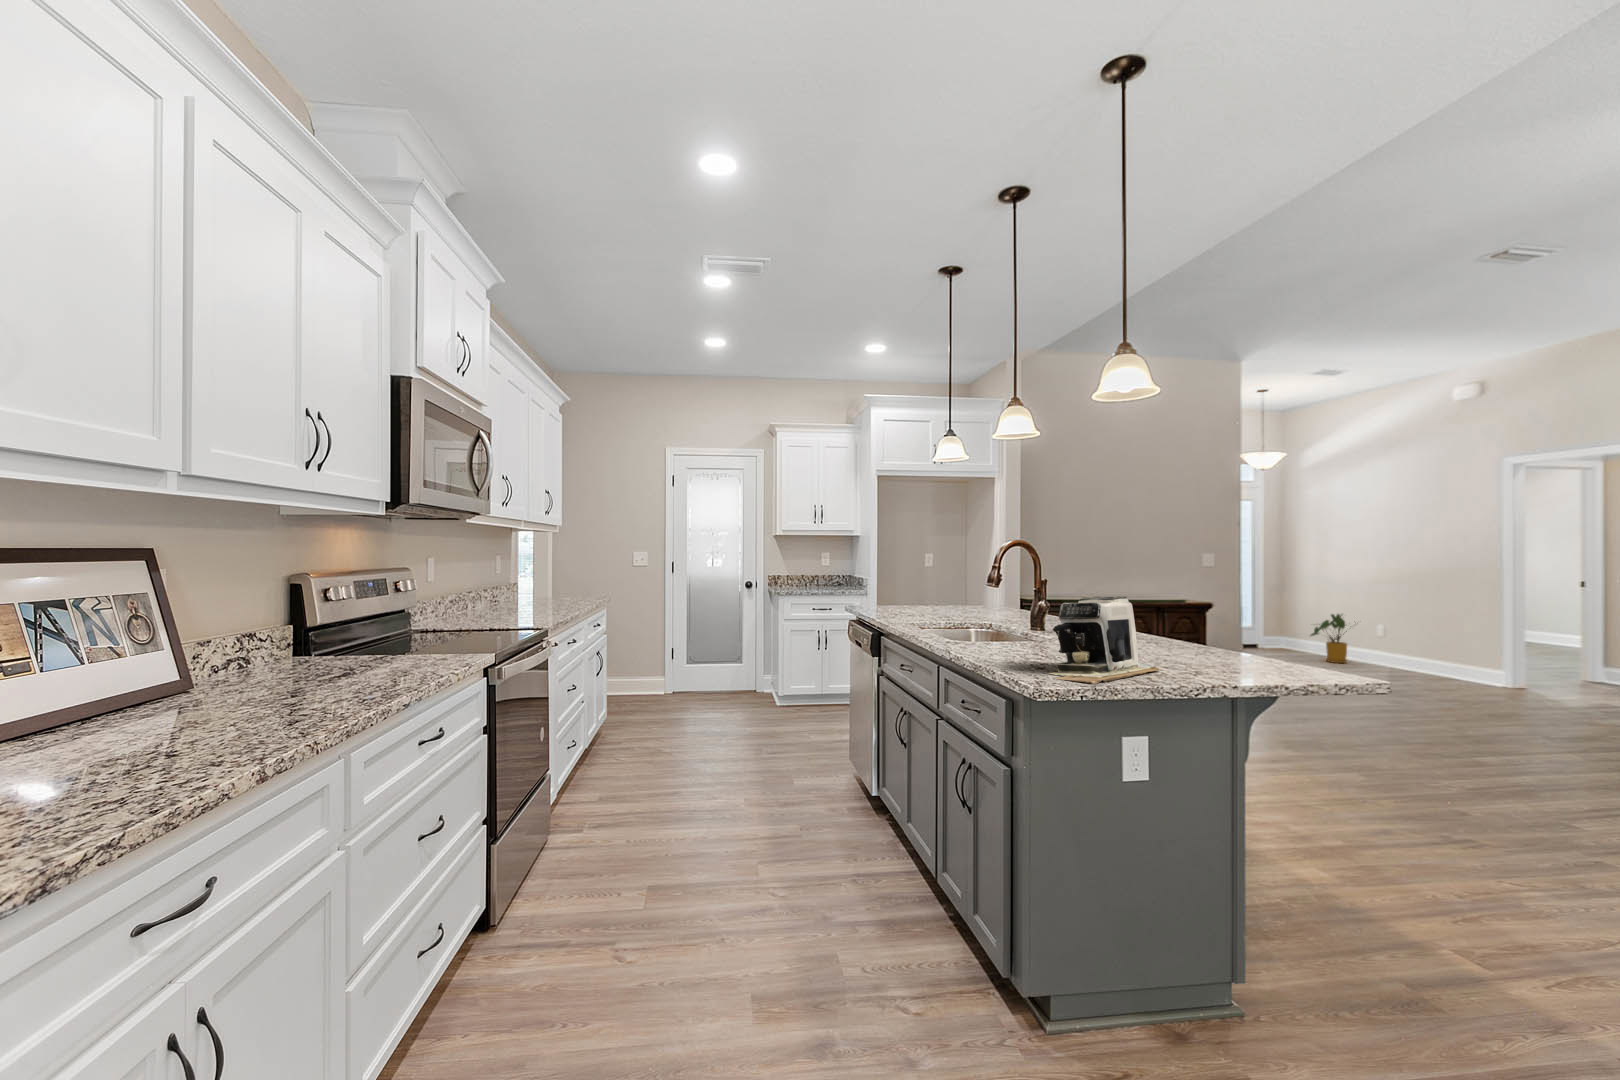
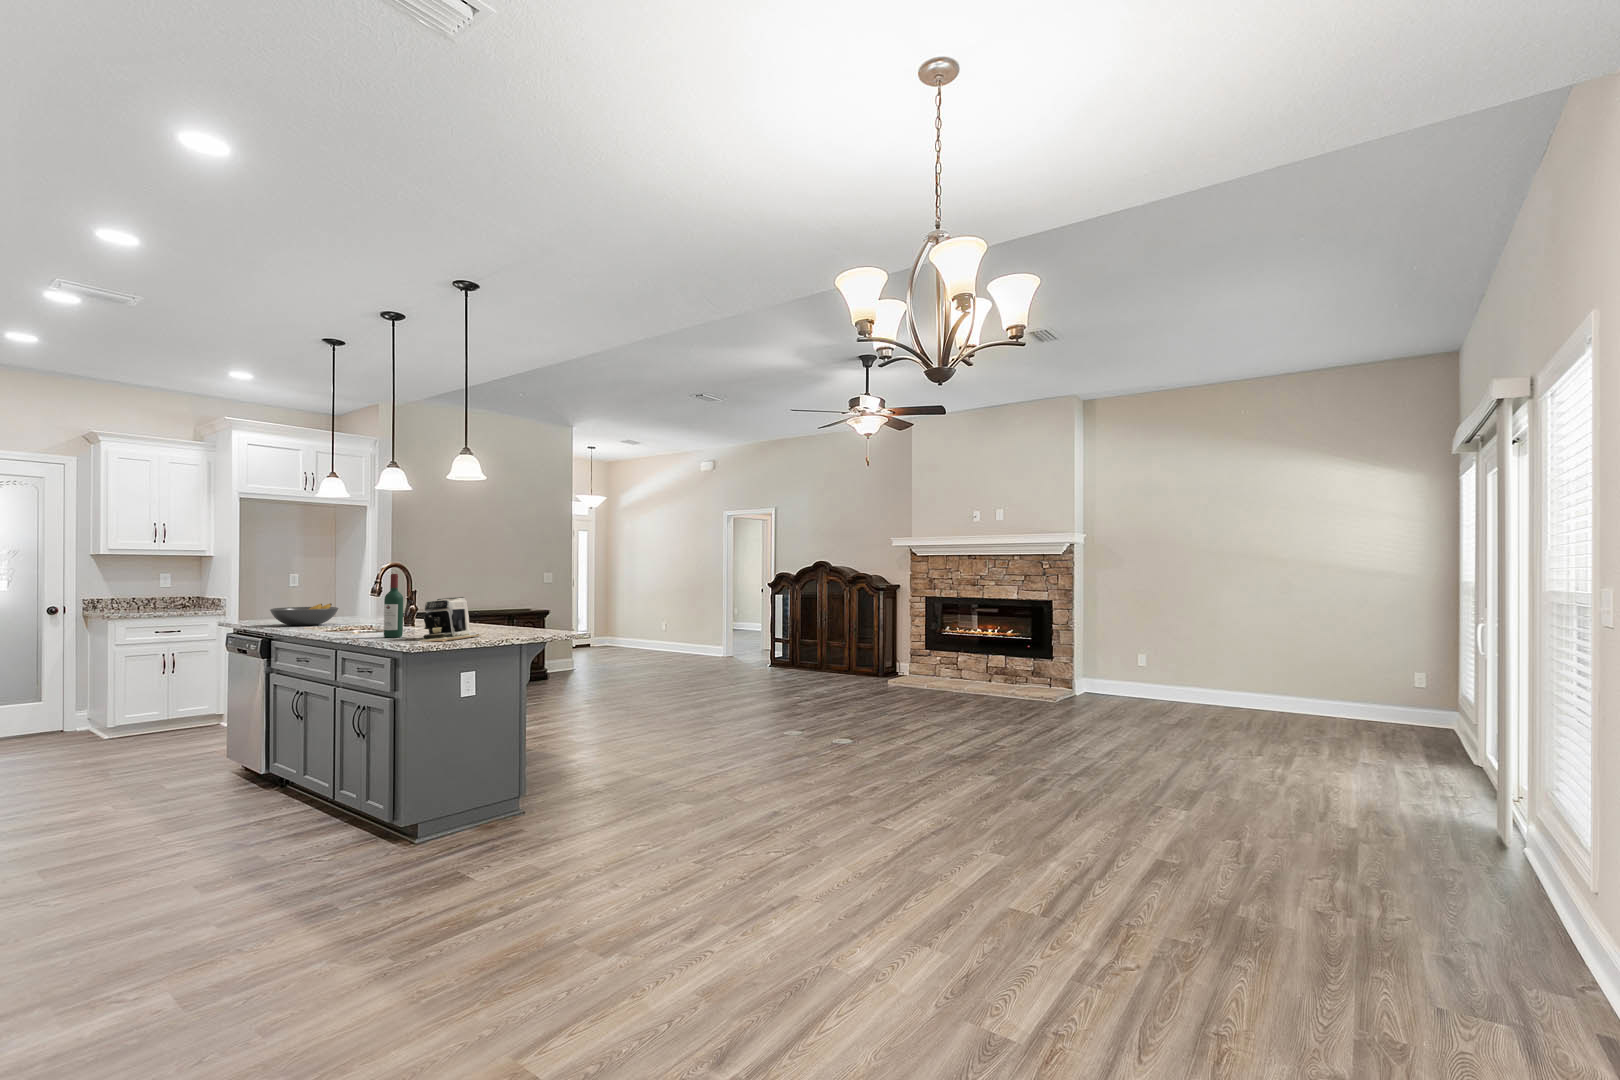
wine bottle: none [997,554,1025,658] -> present [384,574,403,638]
fruit bowl: none [884,591,956,617] -> present [270,603,339,626]
house plant: present [1311,614,1347,663] -> none [623,615,661,653]

